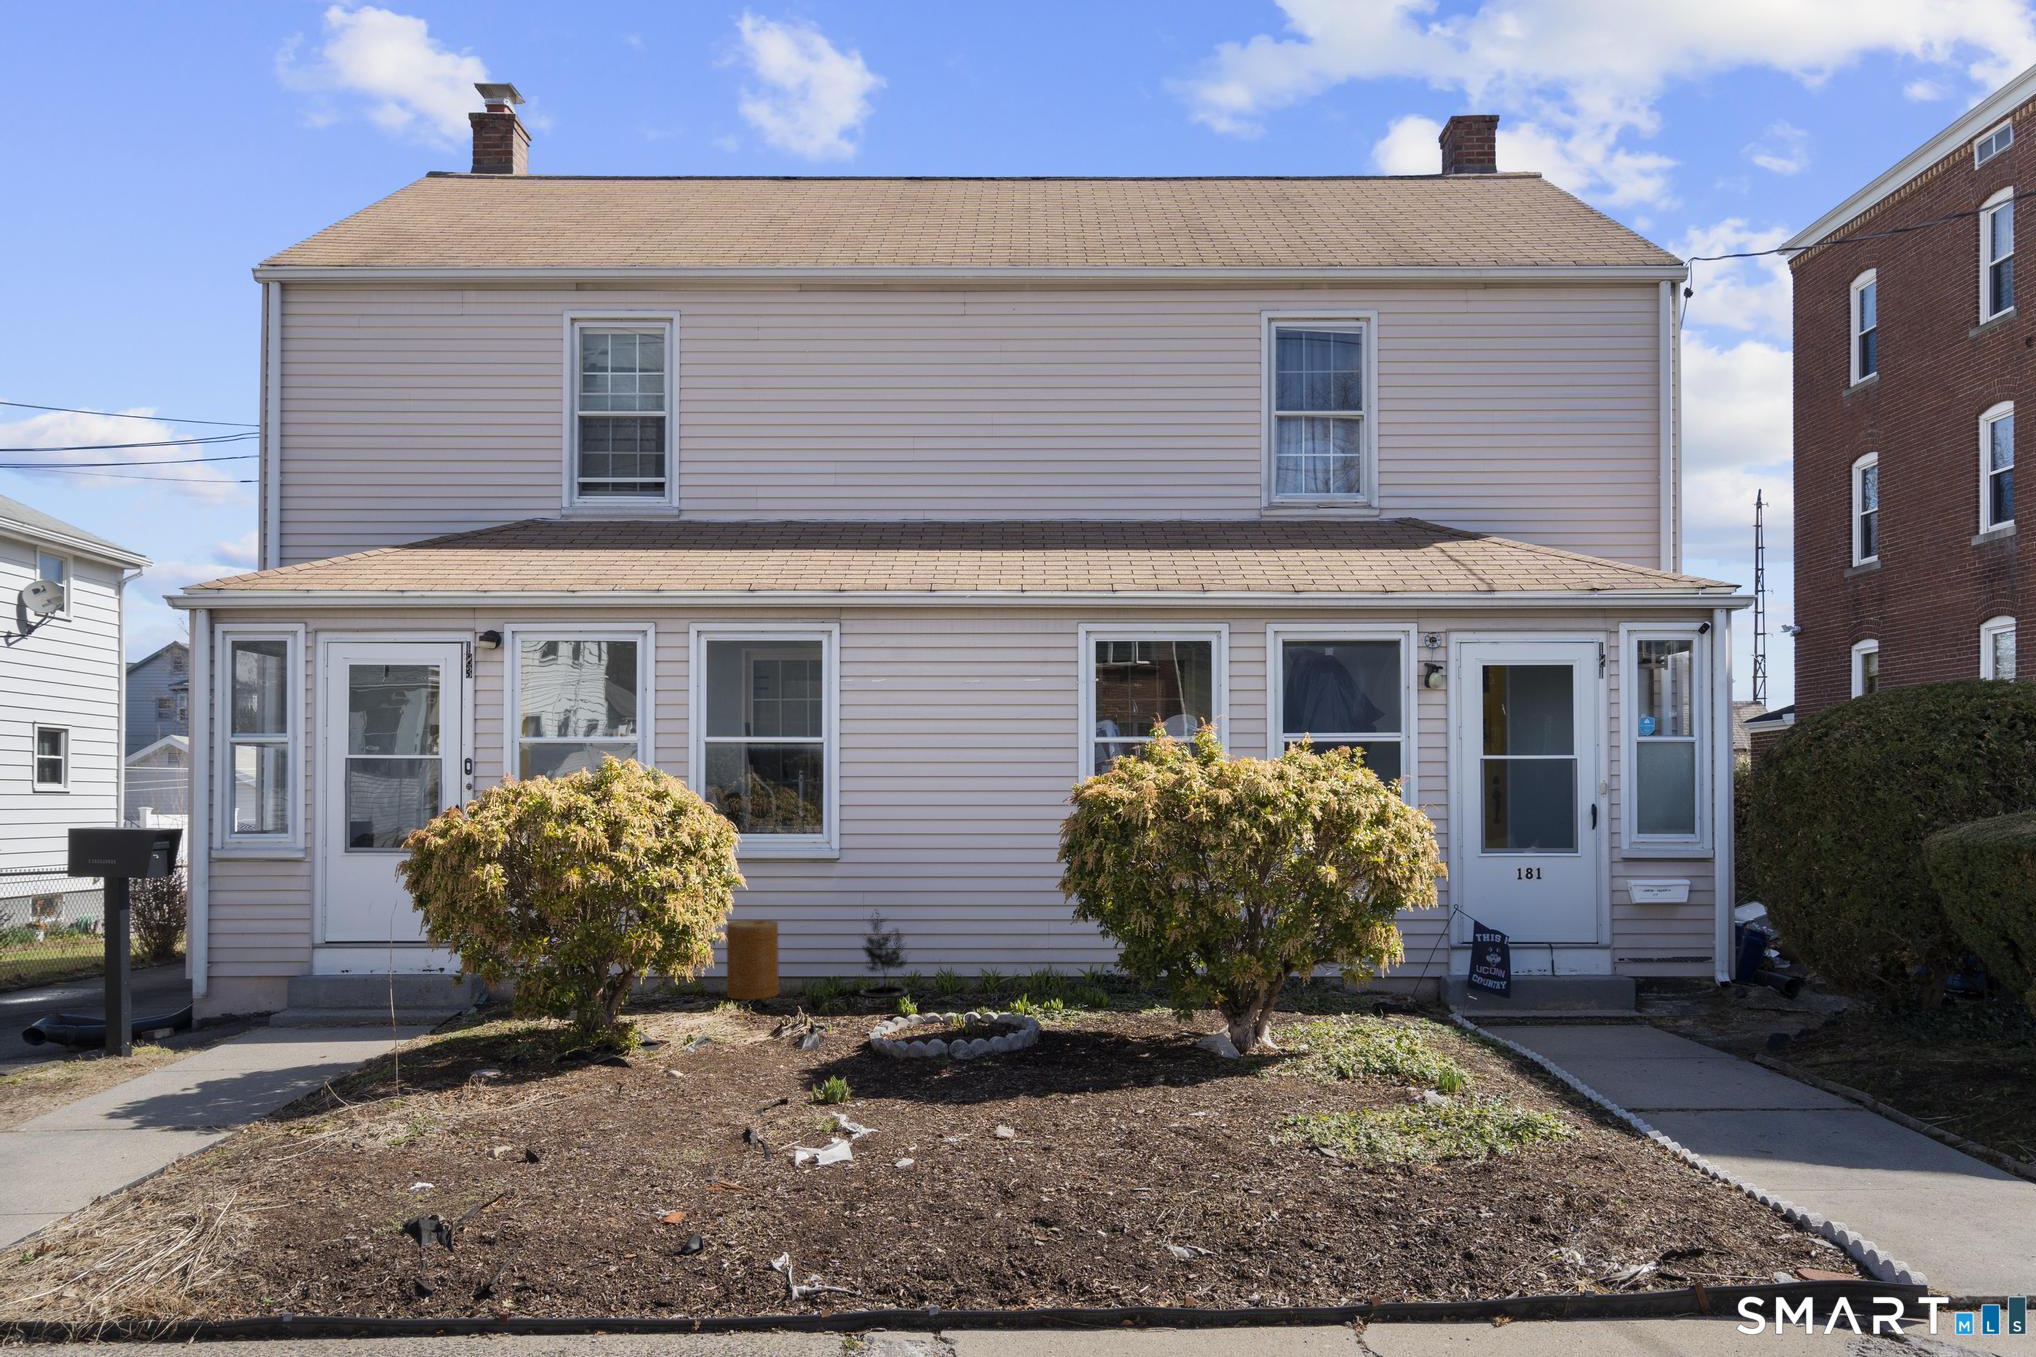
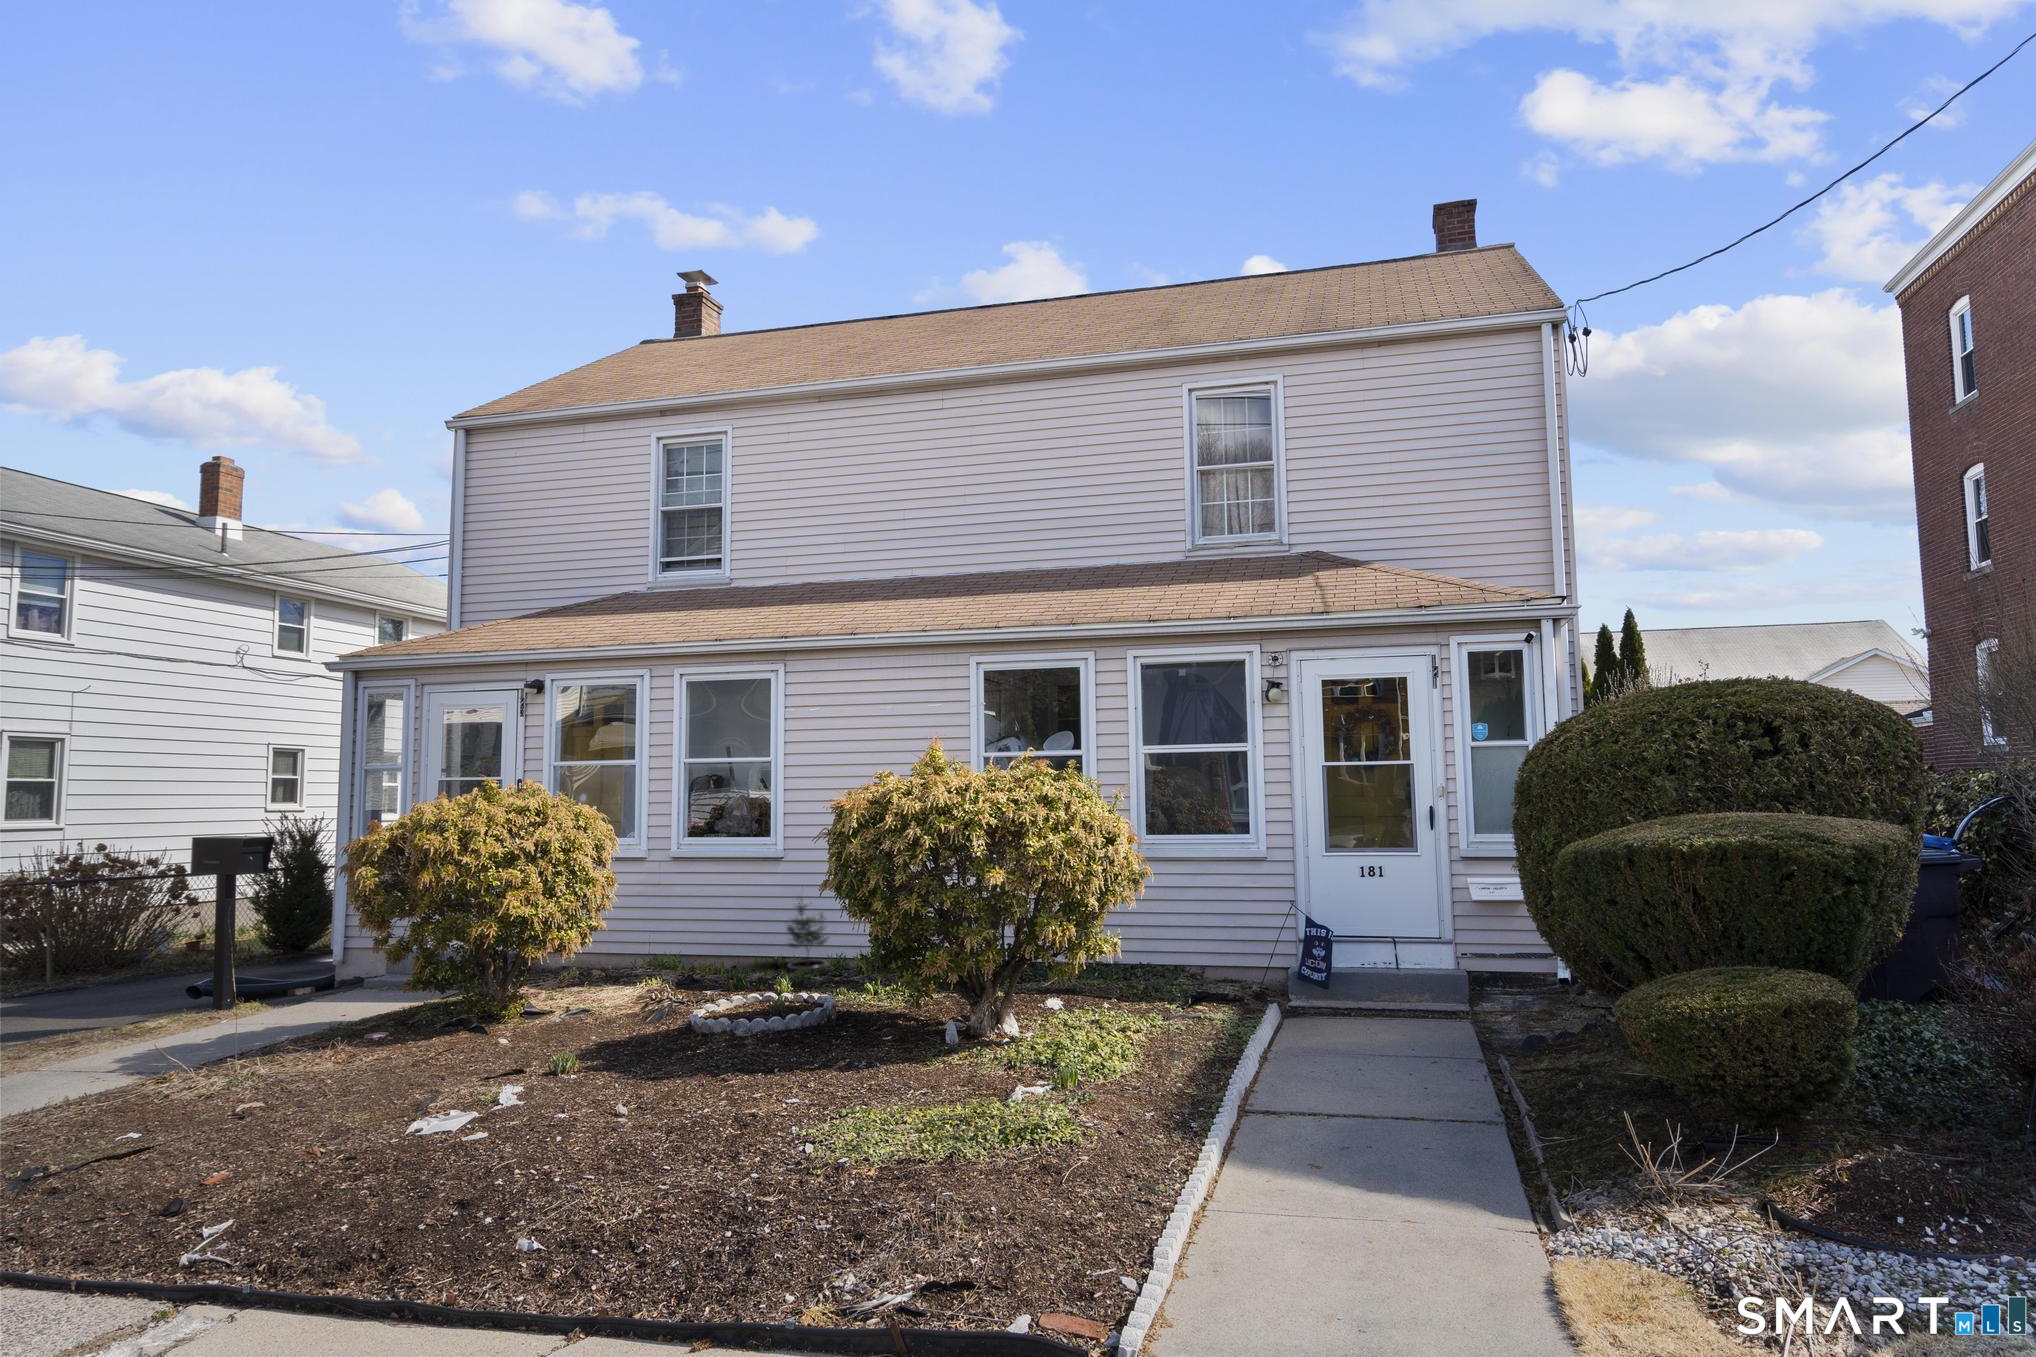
basket: present [726,920,779,1000] -> none [690,903,734,967]

